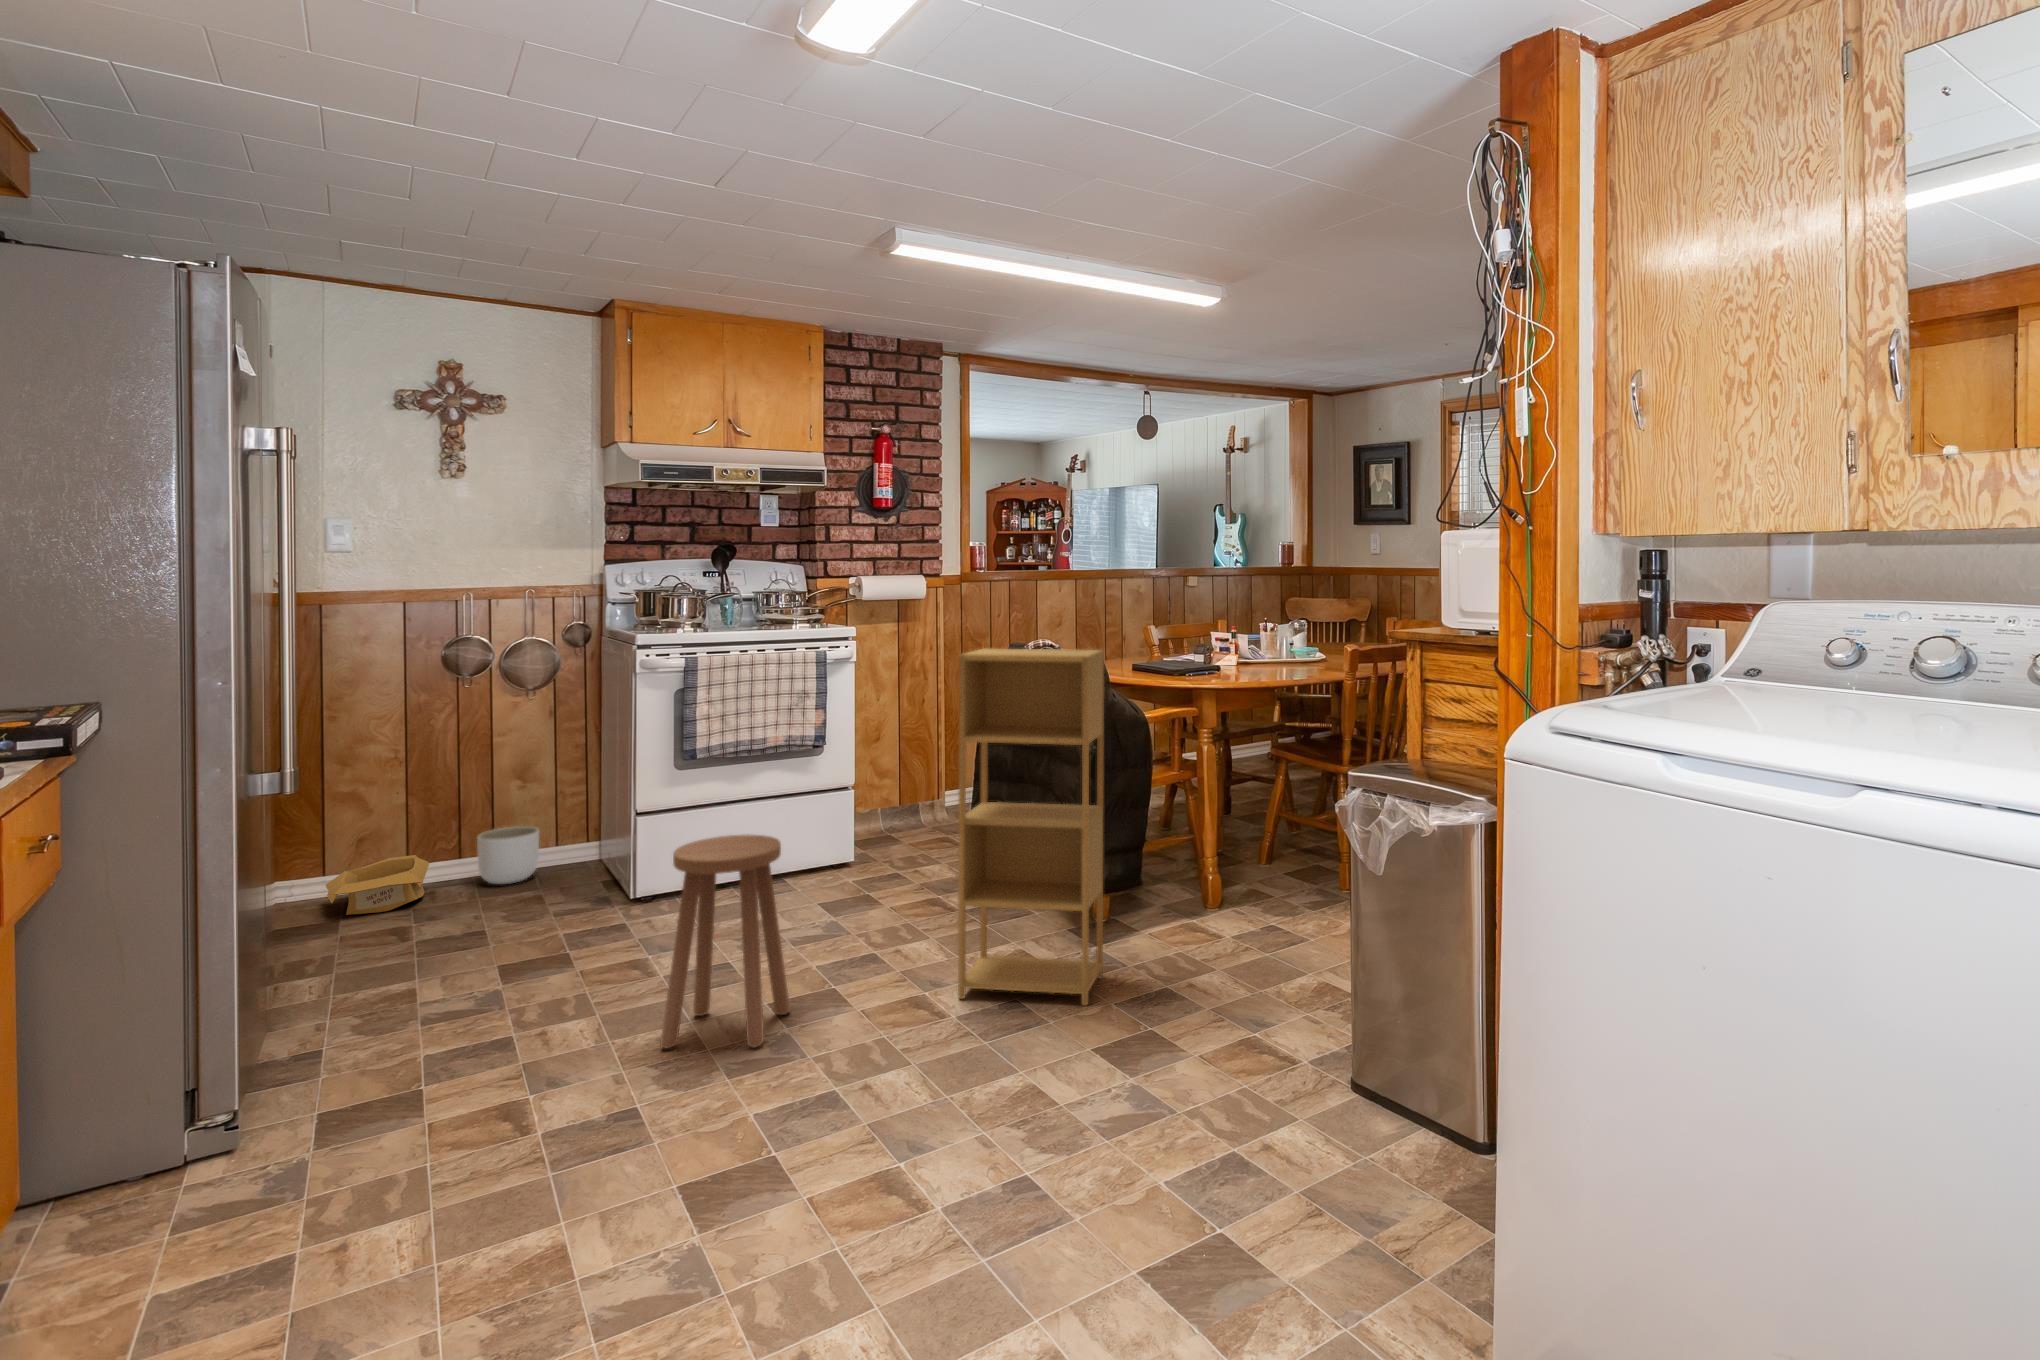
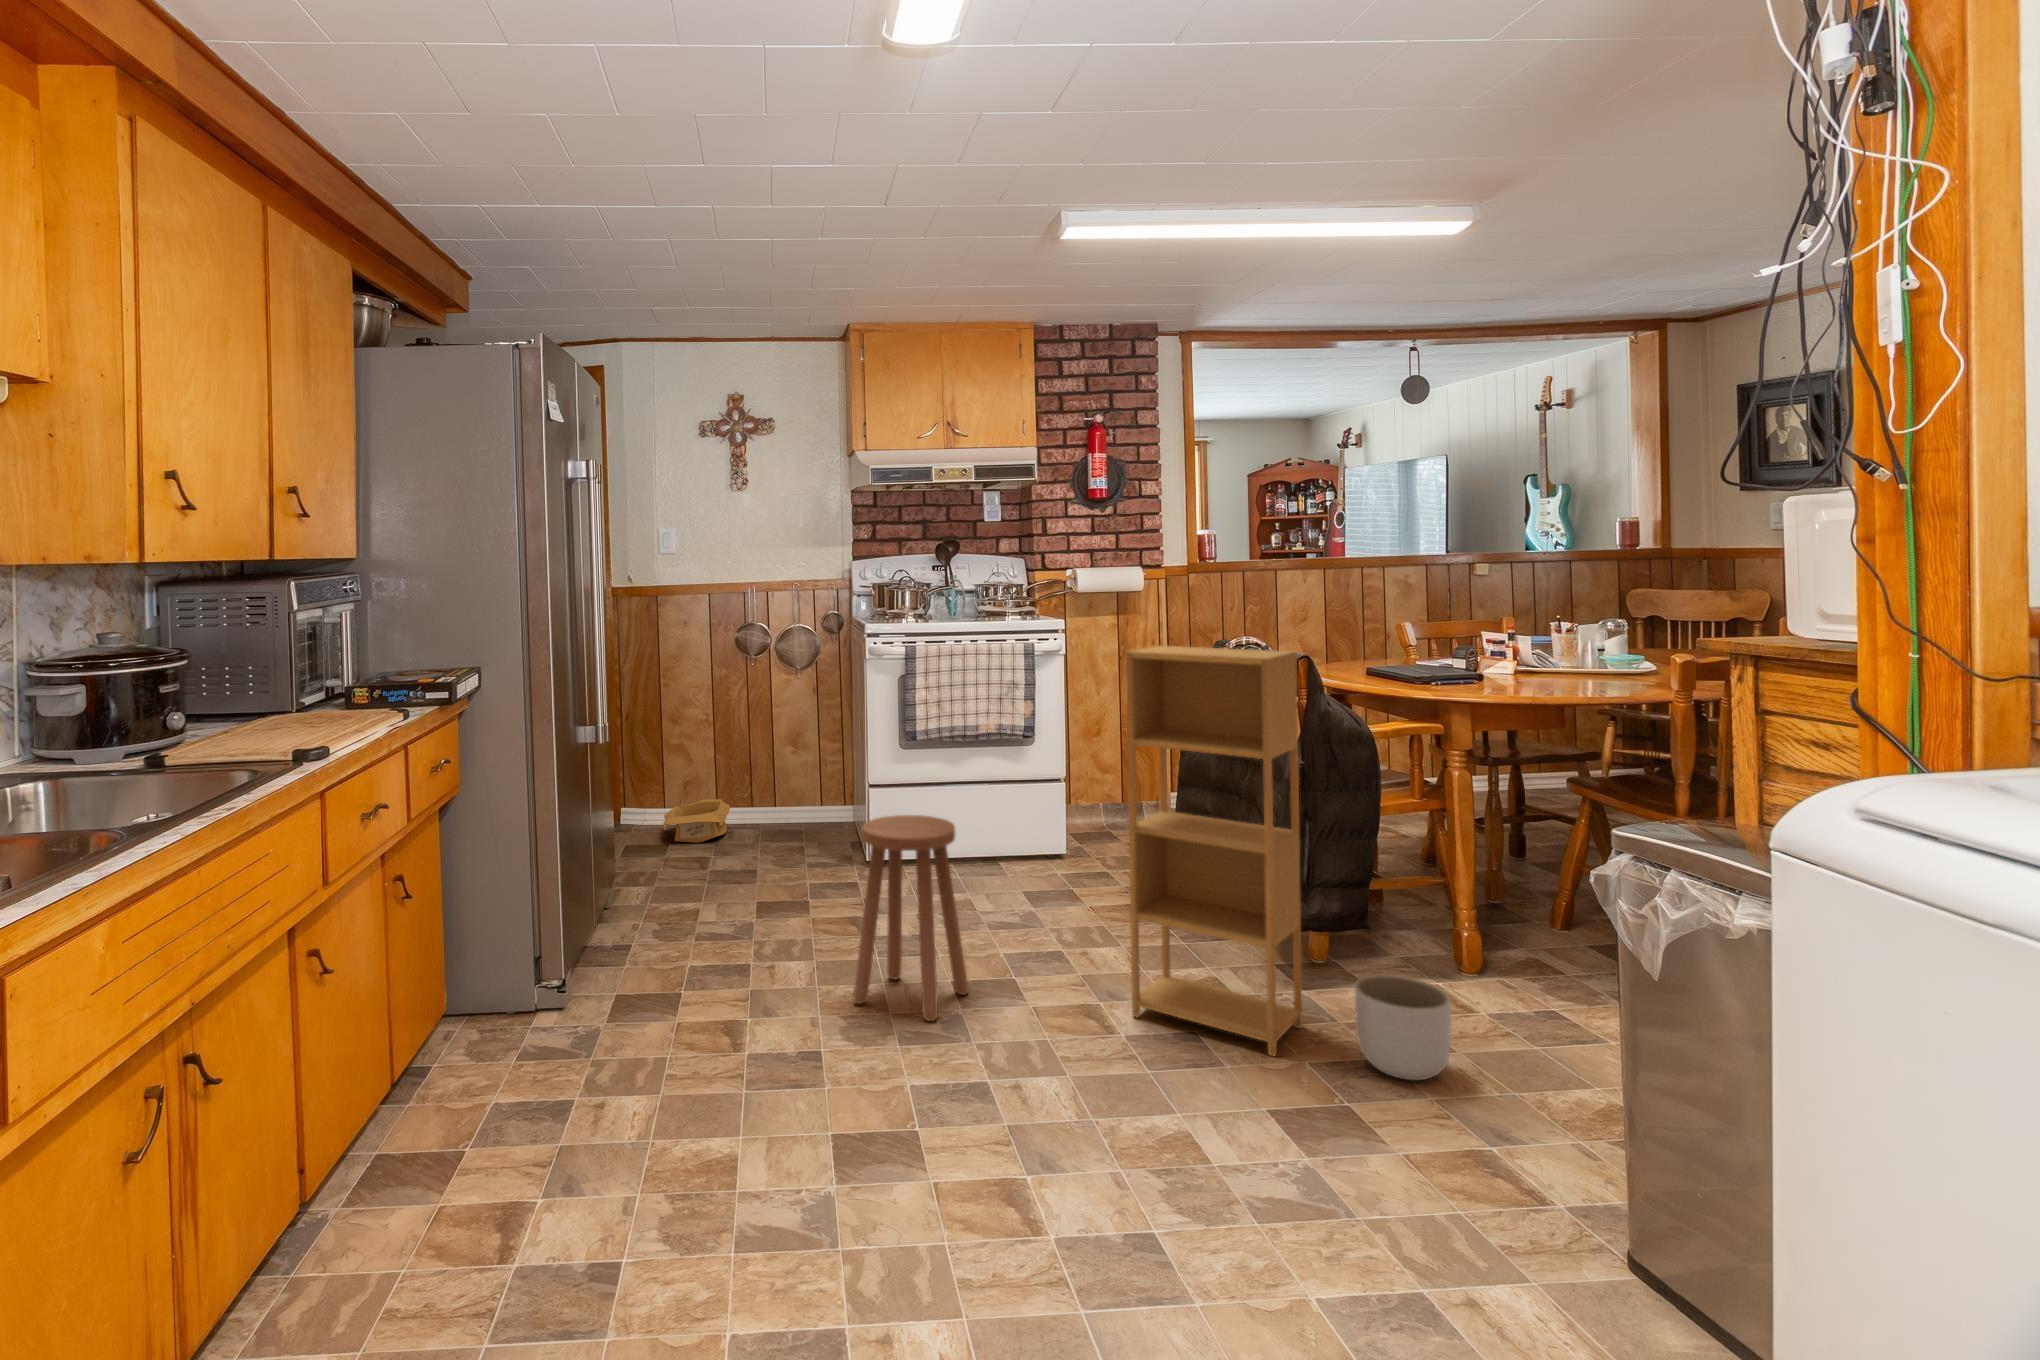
planter: present [477,826,539,884] -> present [1355,975,1451,1080]

